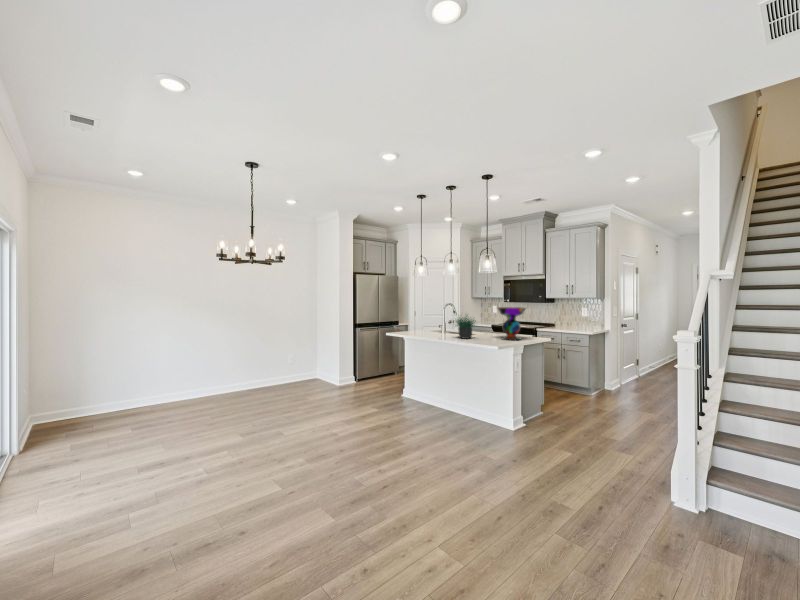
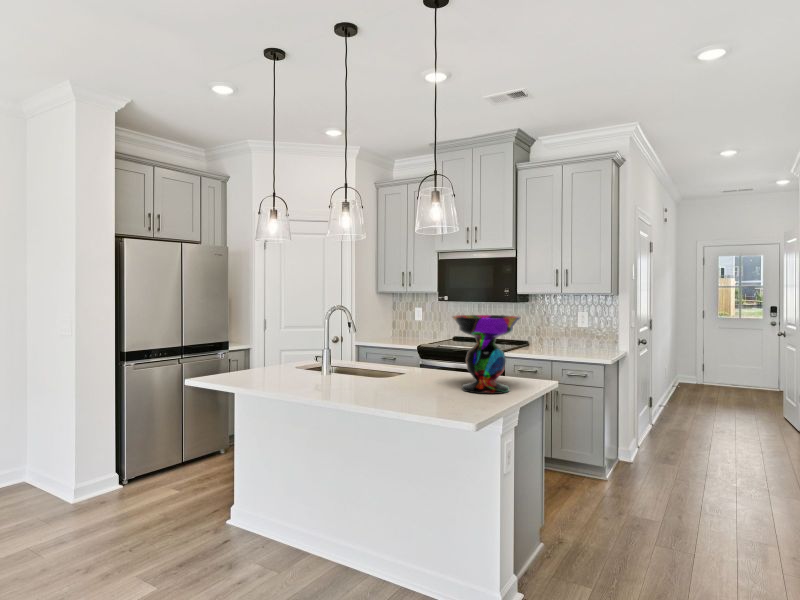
potted plant: present [456,316,476,339] -> none [339,316,417,393]

